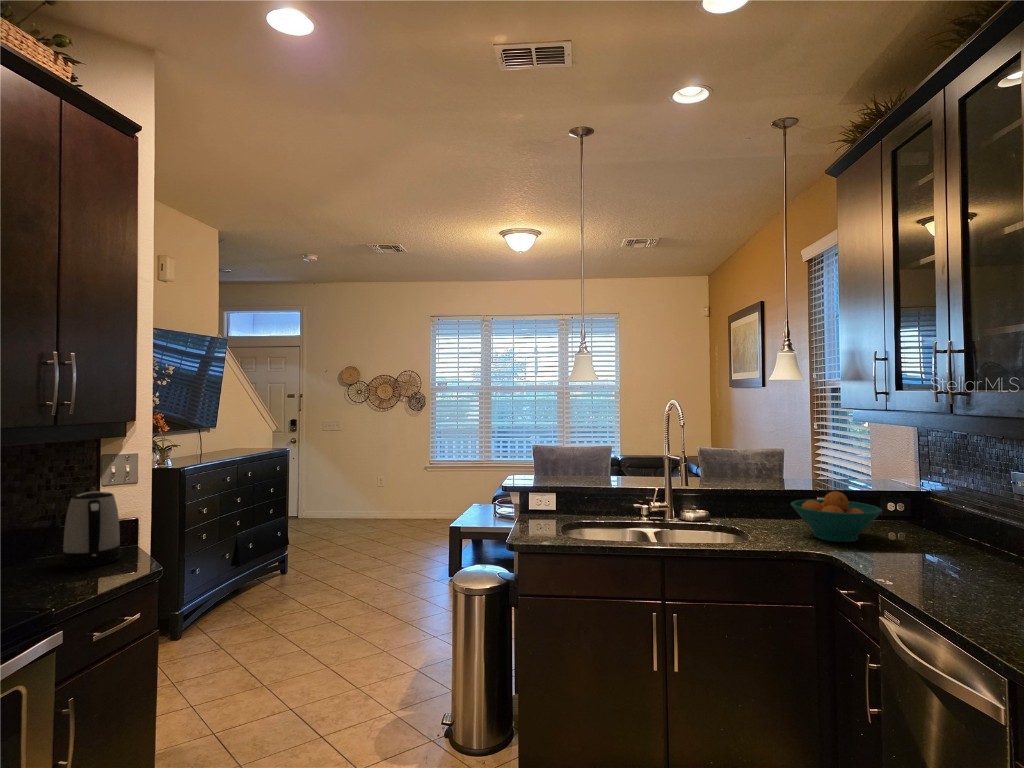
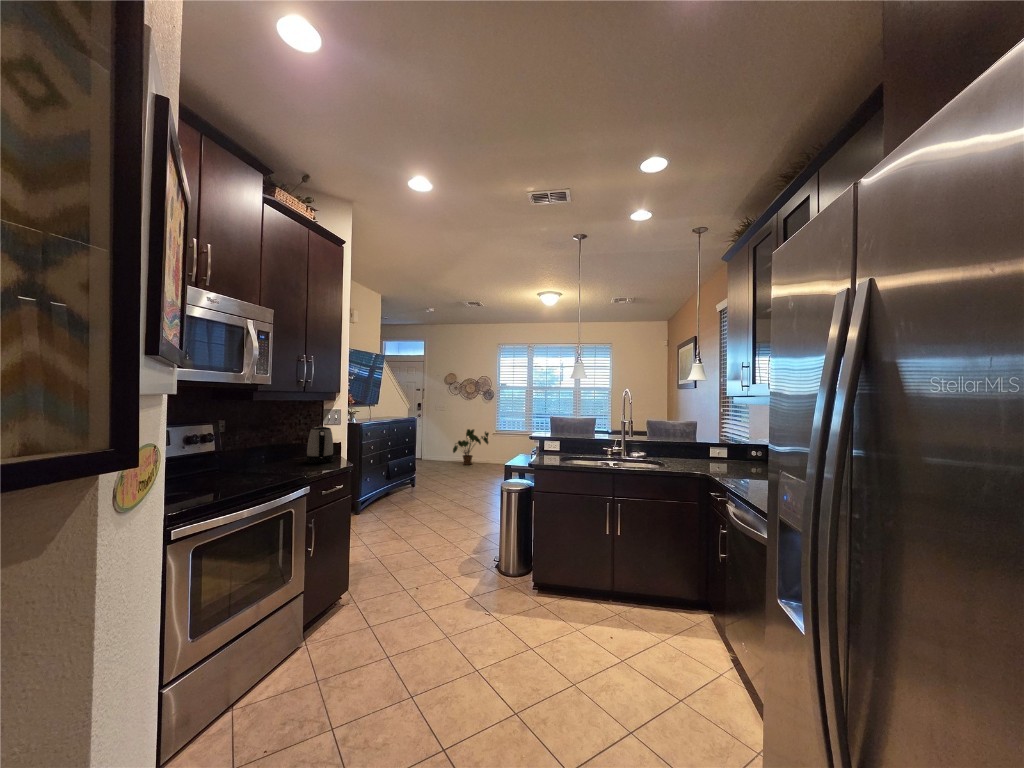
house plant: none [355,464,418,527] -> present [453,429,489,465]
fruit bowl: present [791,491,882,542] -> none [691,441,744,470]

